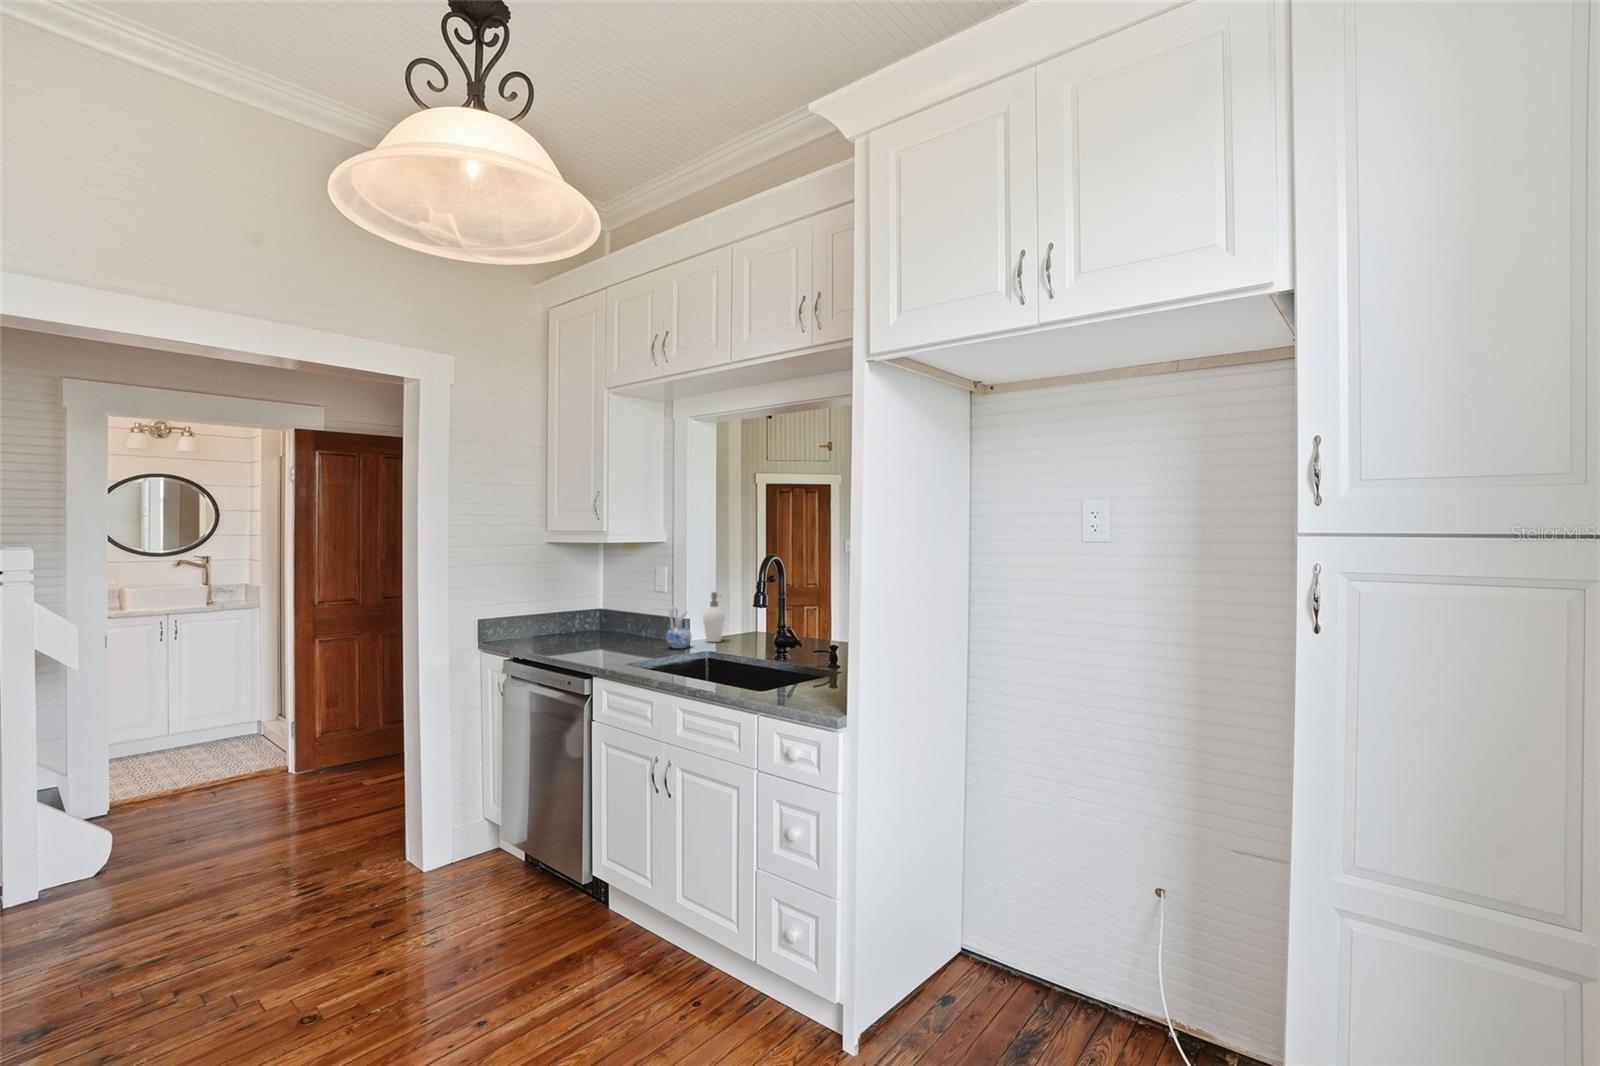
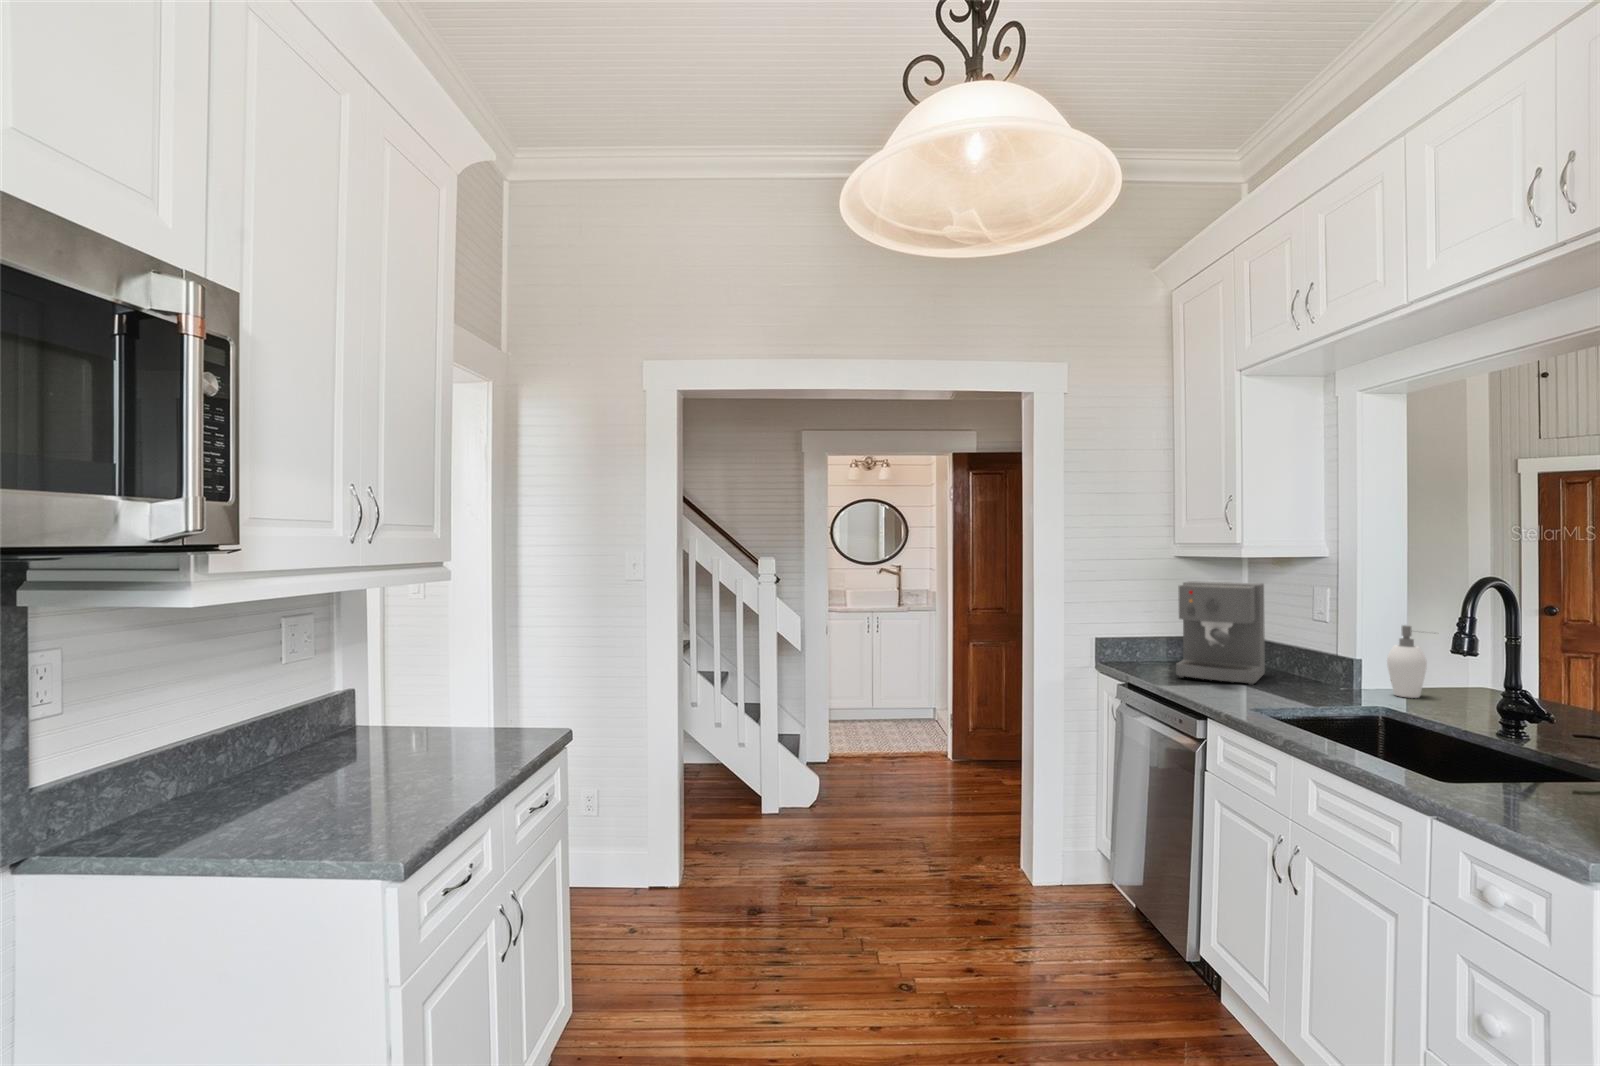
coffee maker: none [560,565,623,648] -> present [1176,581,1265,685]
ceramic pitcher: present [666,607,692,648] -> none [1322,640,1364,699]

